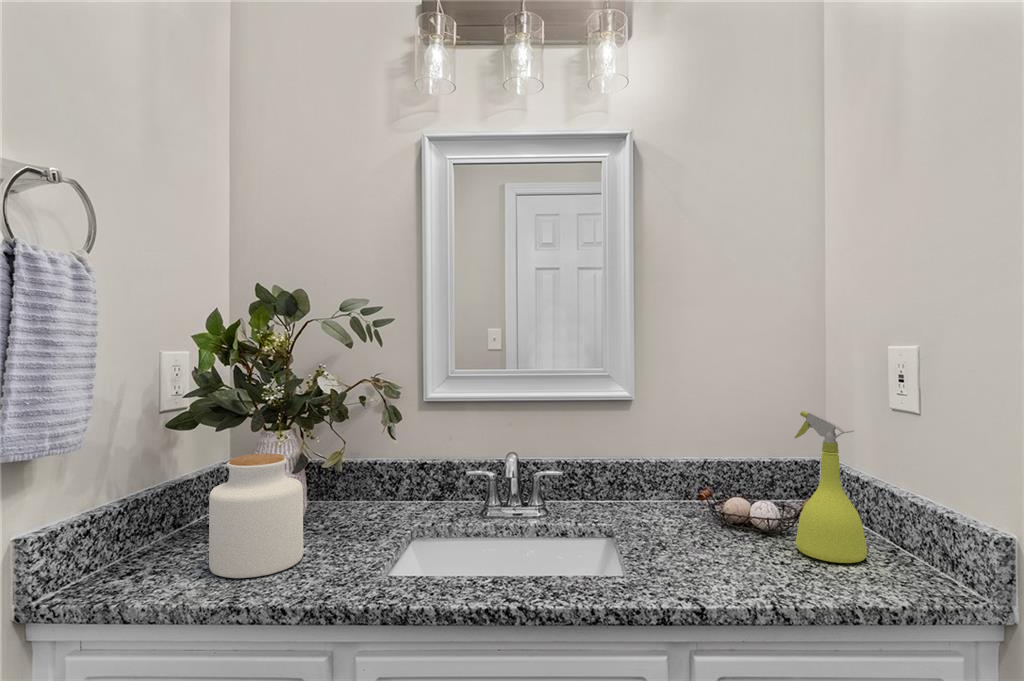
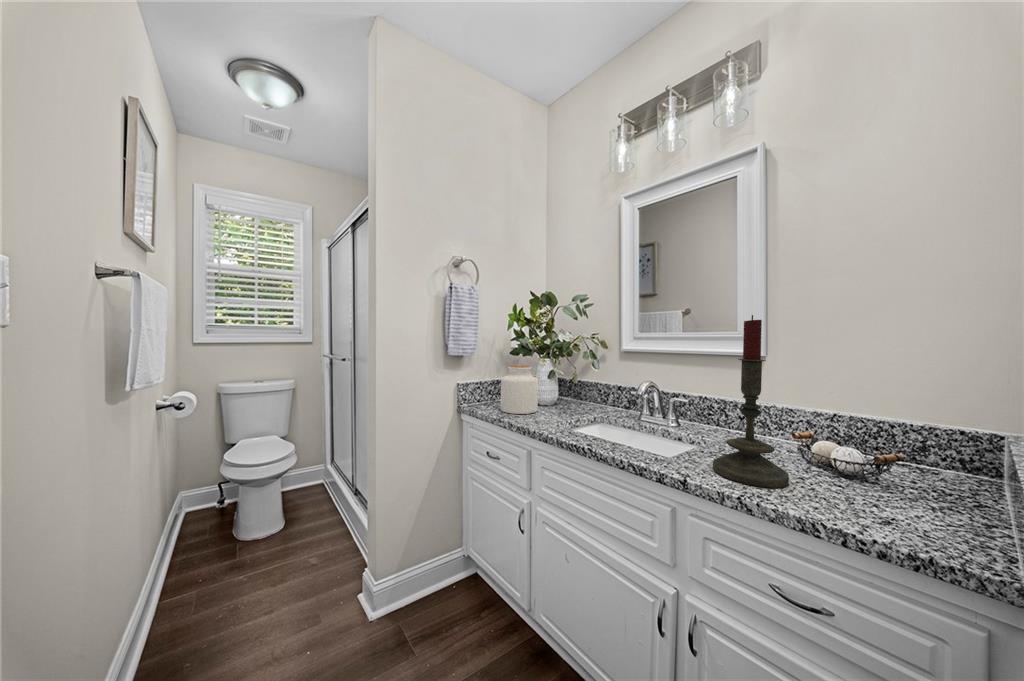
candle: none [684,358,771,584] -> present [713,315,789,488]
spray bottle: present [794,411,867,563] -> none [850,365,940,514]

